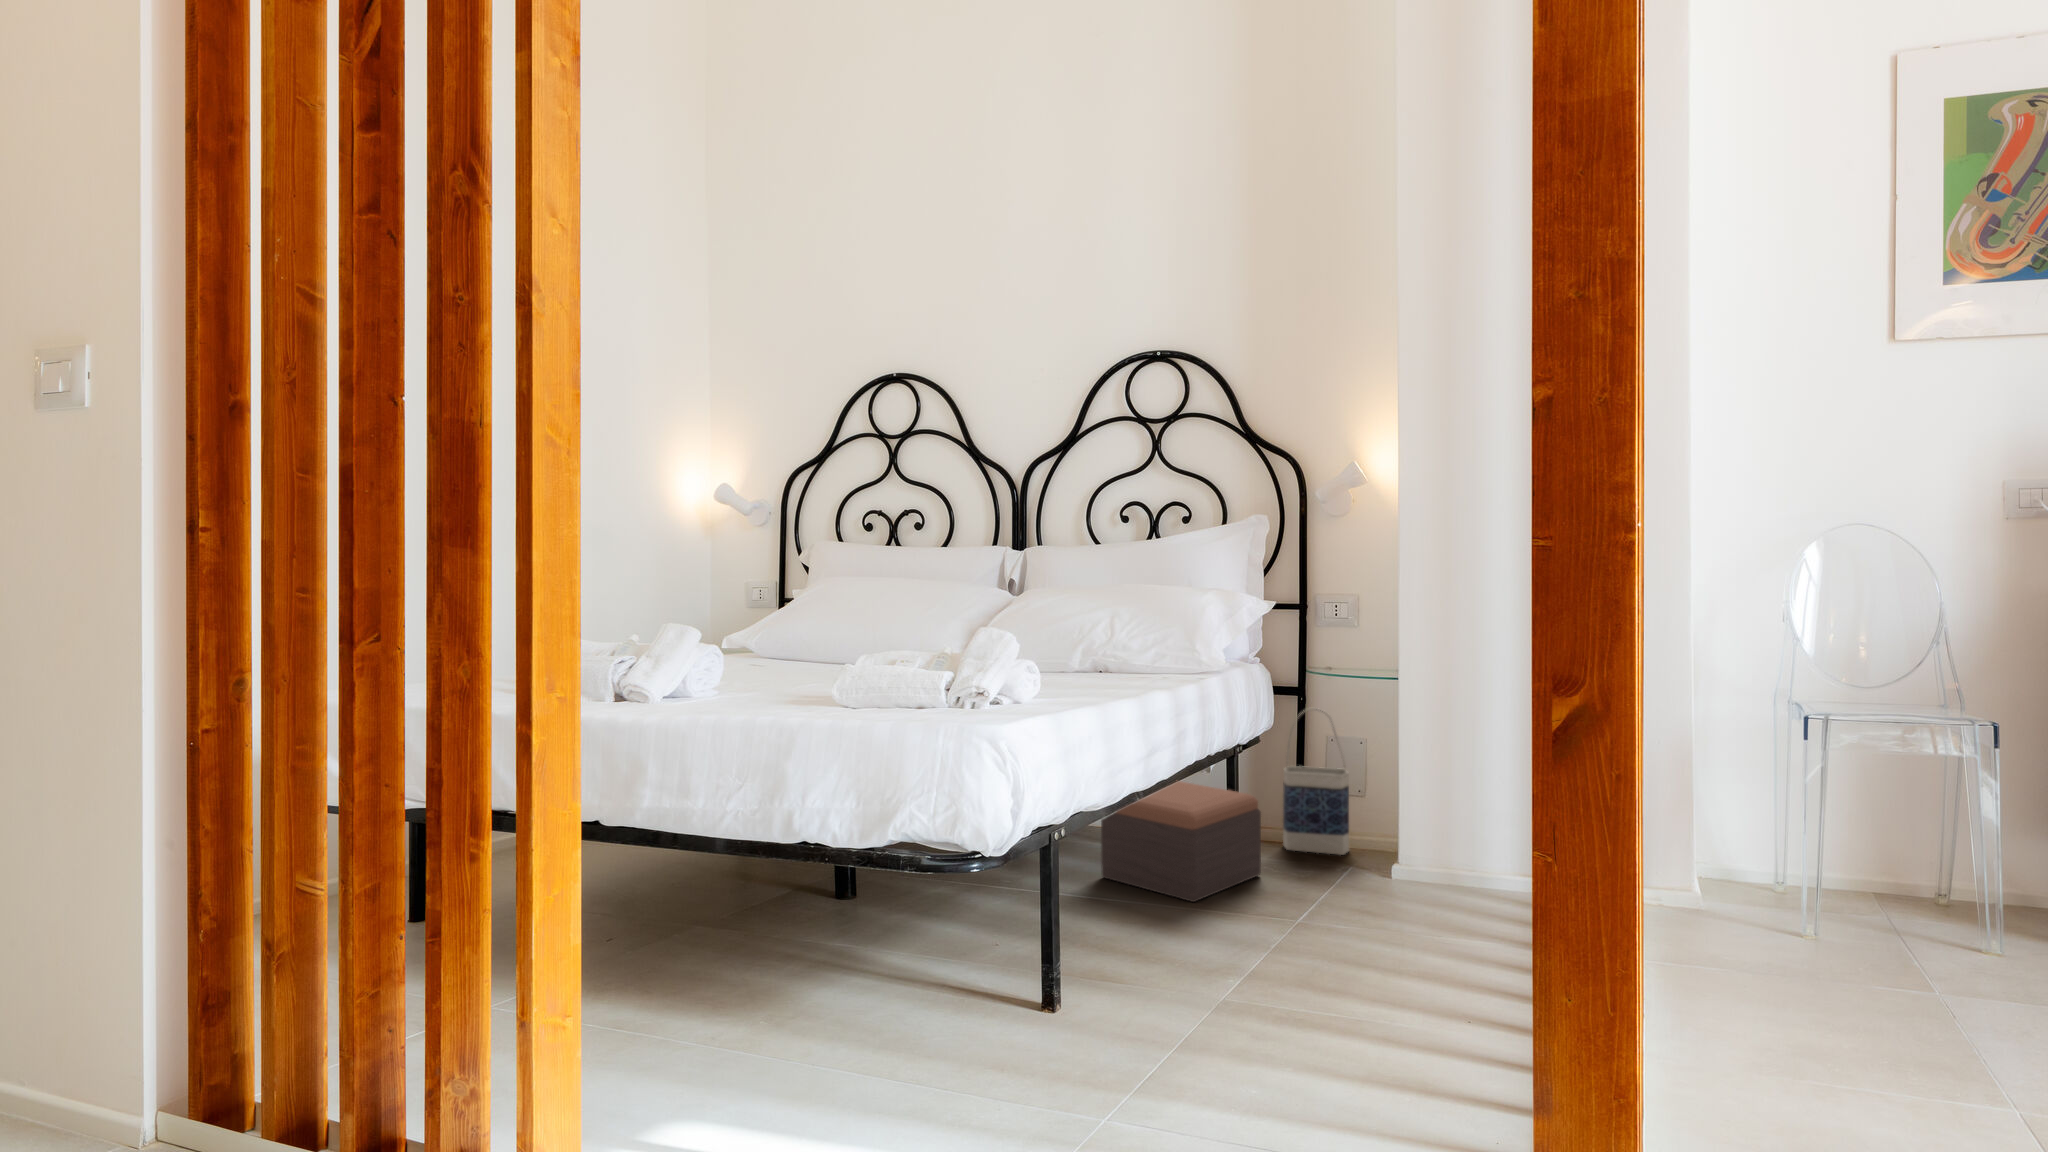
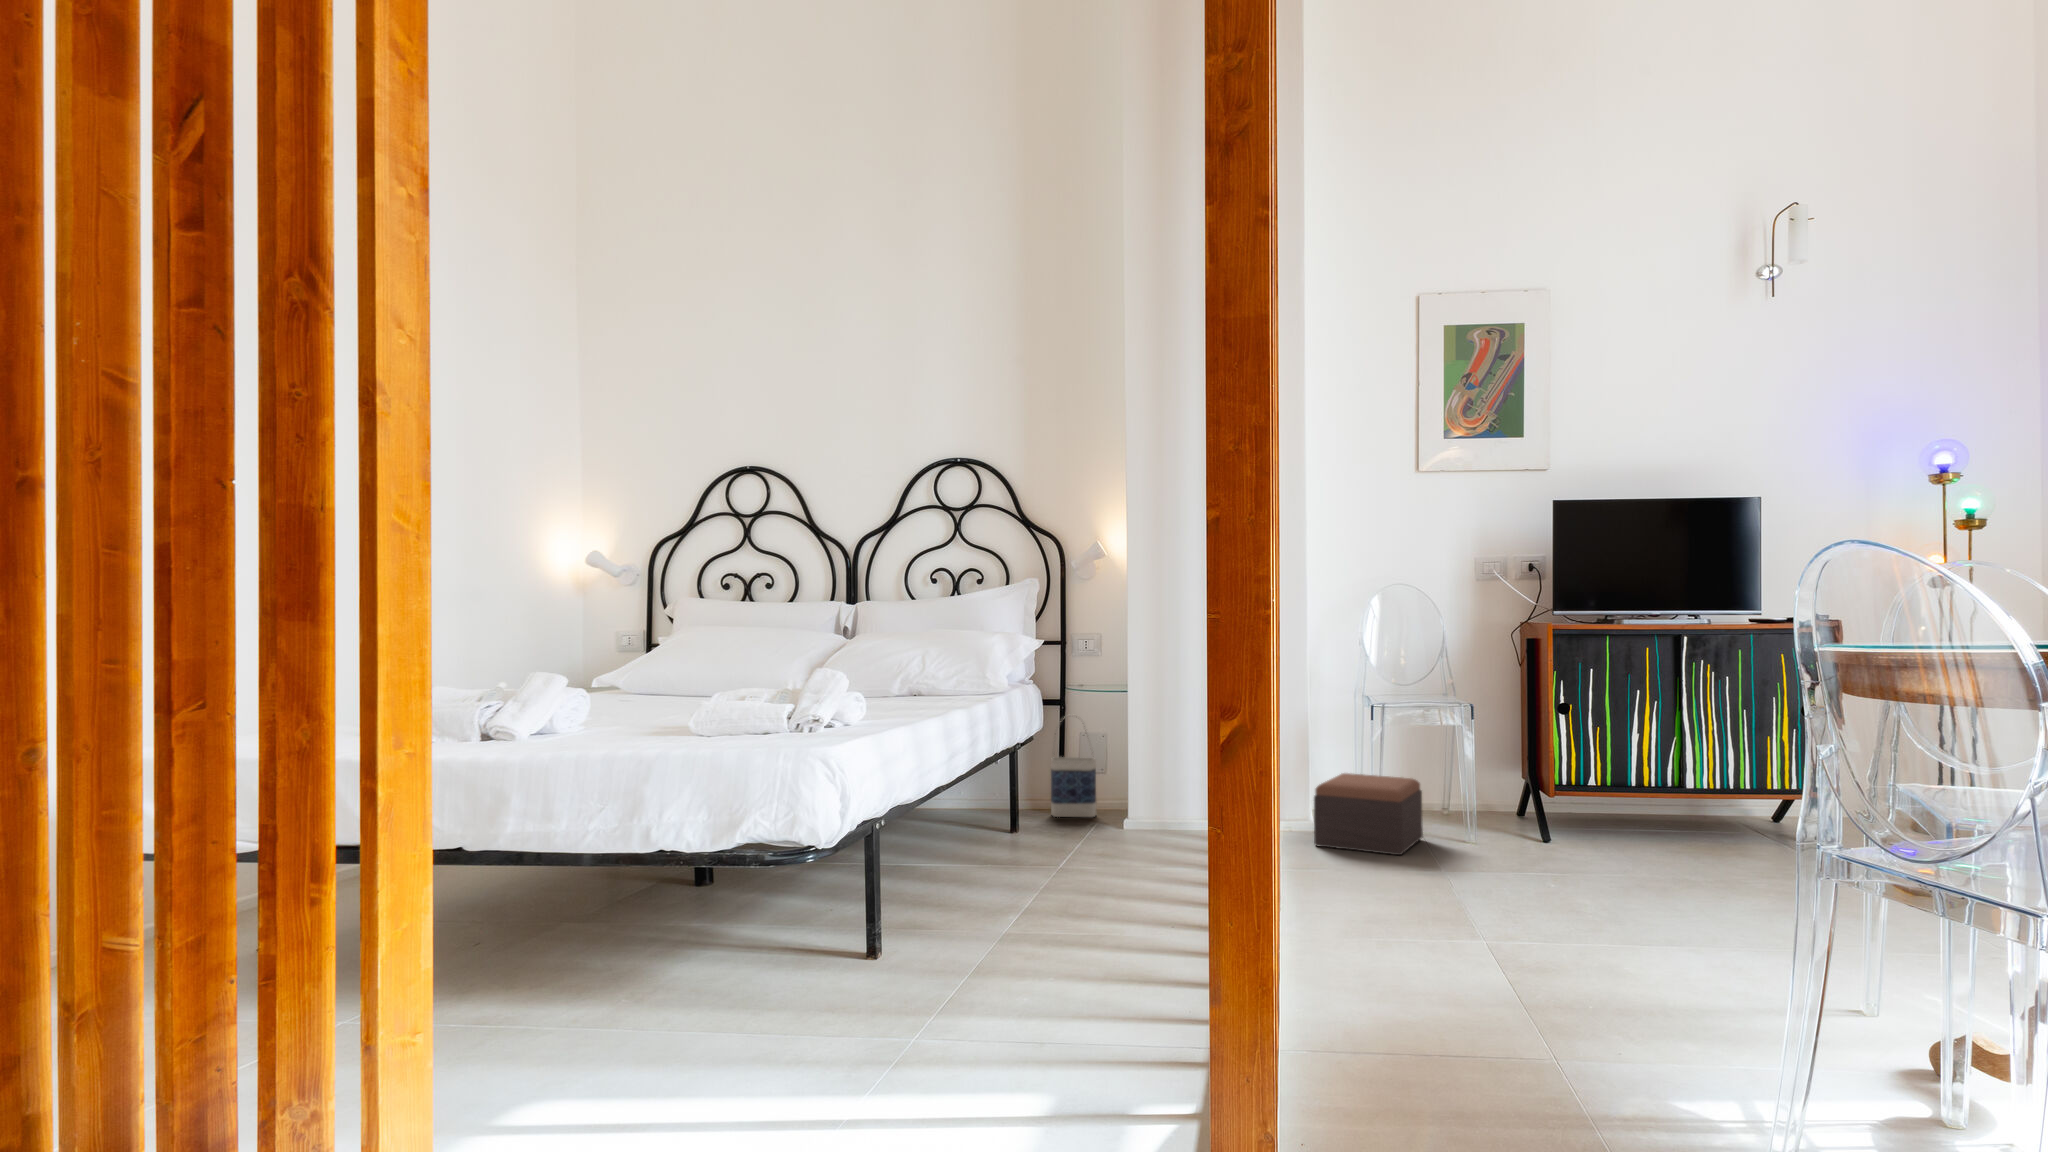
footstool: present [1101,781,1261,902] -> present [1314,773,1423,855]

